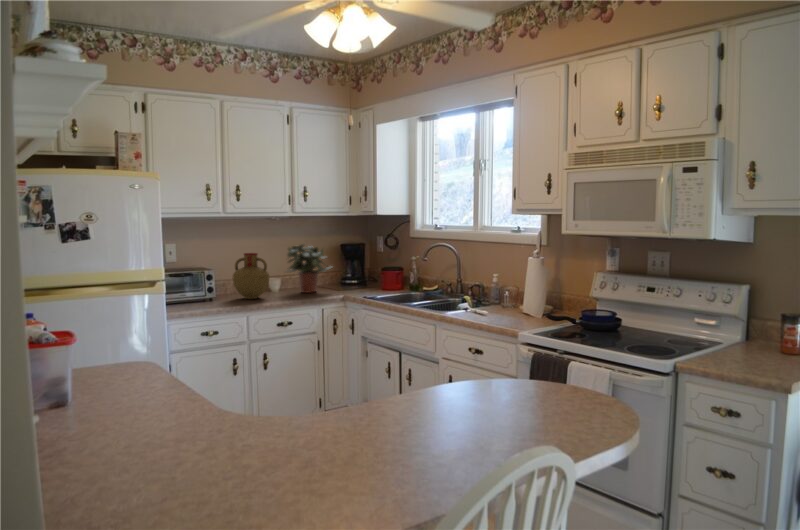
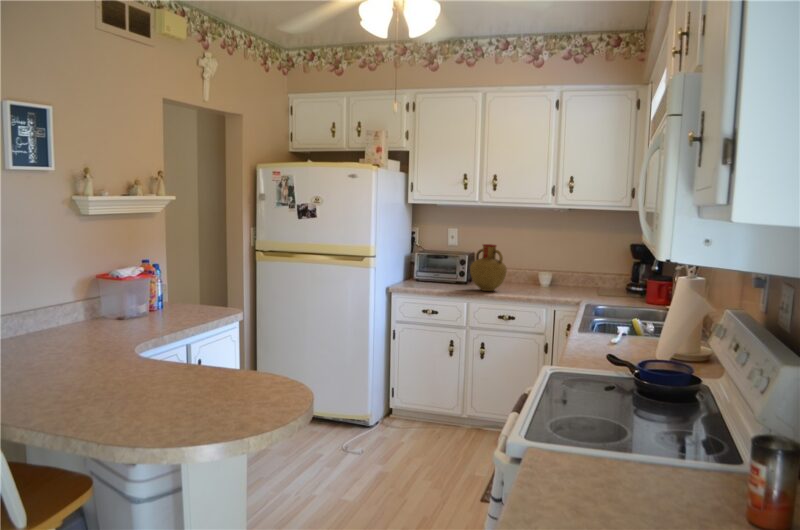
potted plant: present [287,244,331,293] -> none [530,238,587,294]

